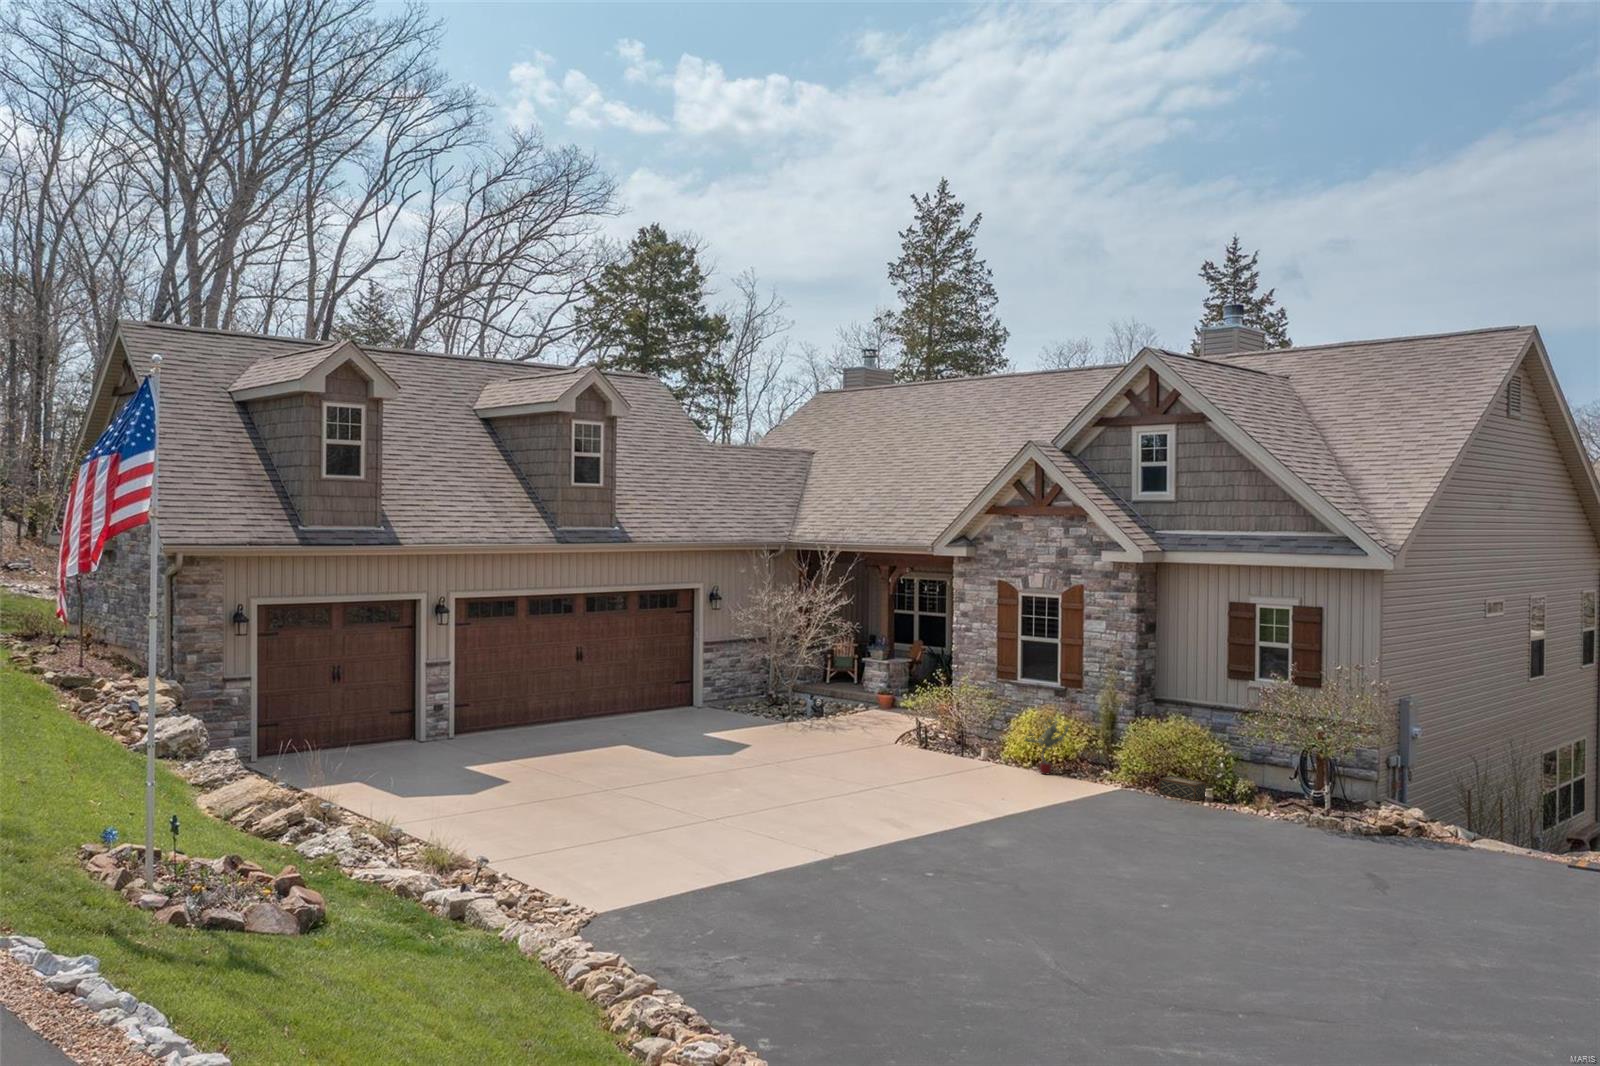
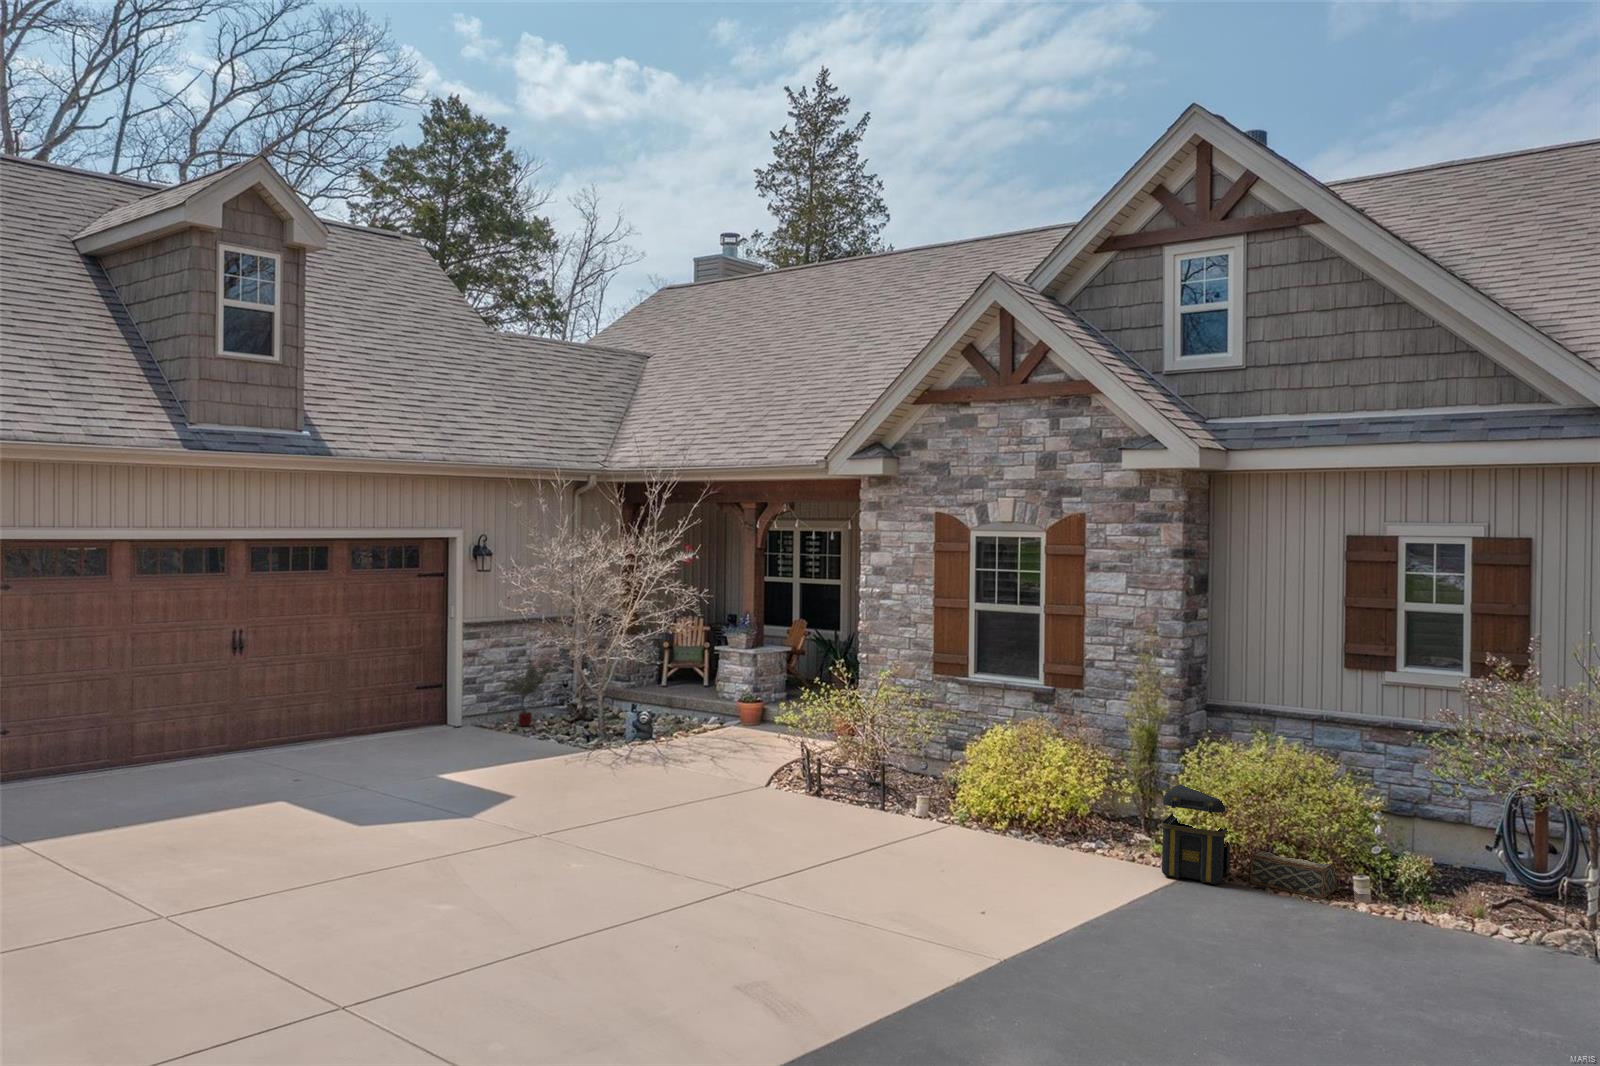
potted tree: present [1025,718,1069,774] -> present [503,657,551,726]
toolbox: none [1111,741,1152,793] -> present [1161,785,1230,884]

